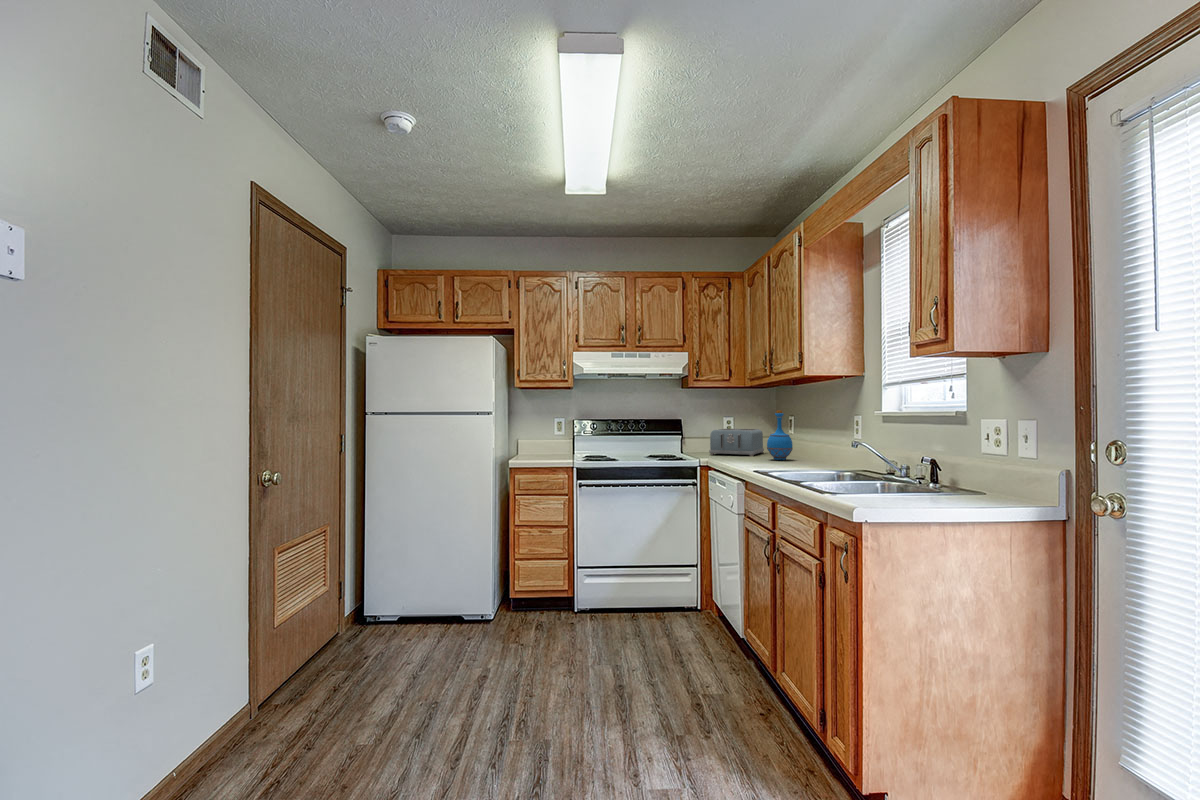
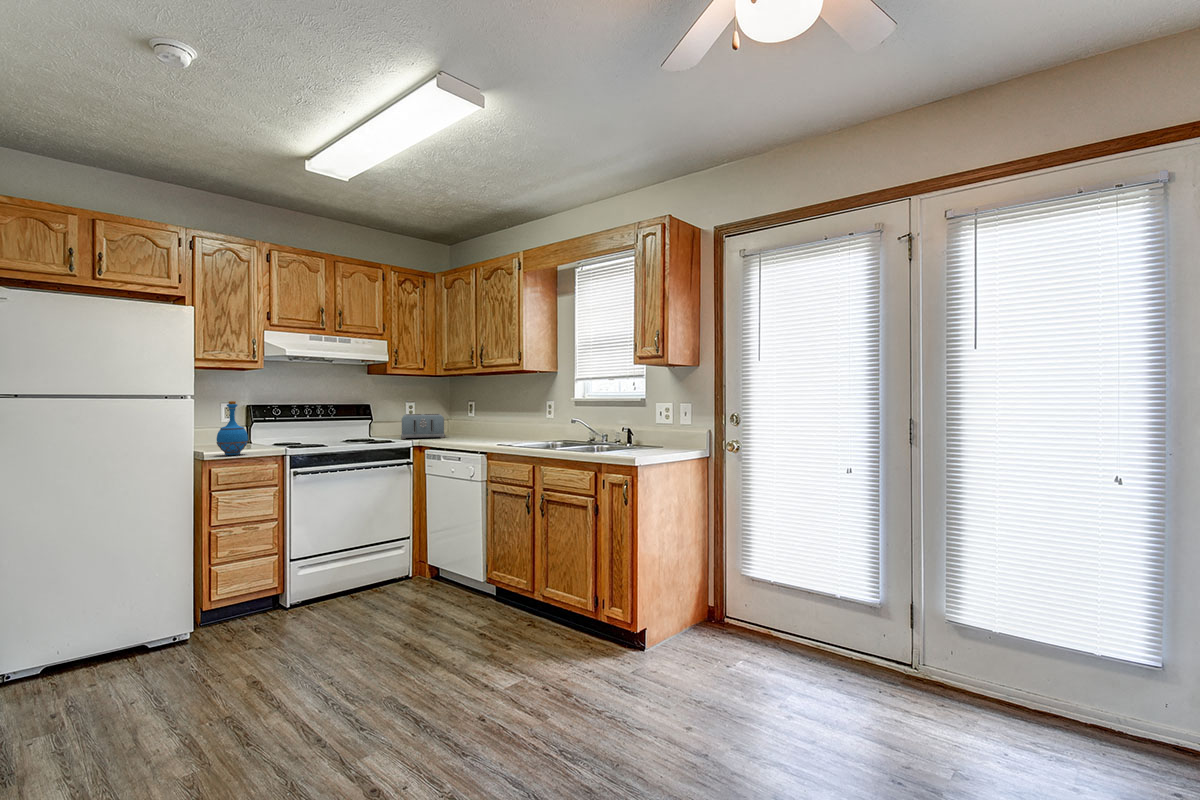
bottle: present [767,410,793,460] -> present [217,401,248,455]

